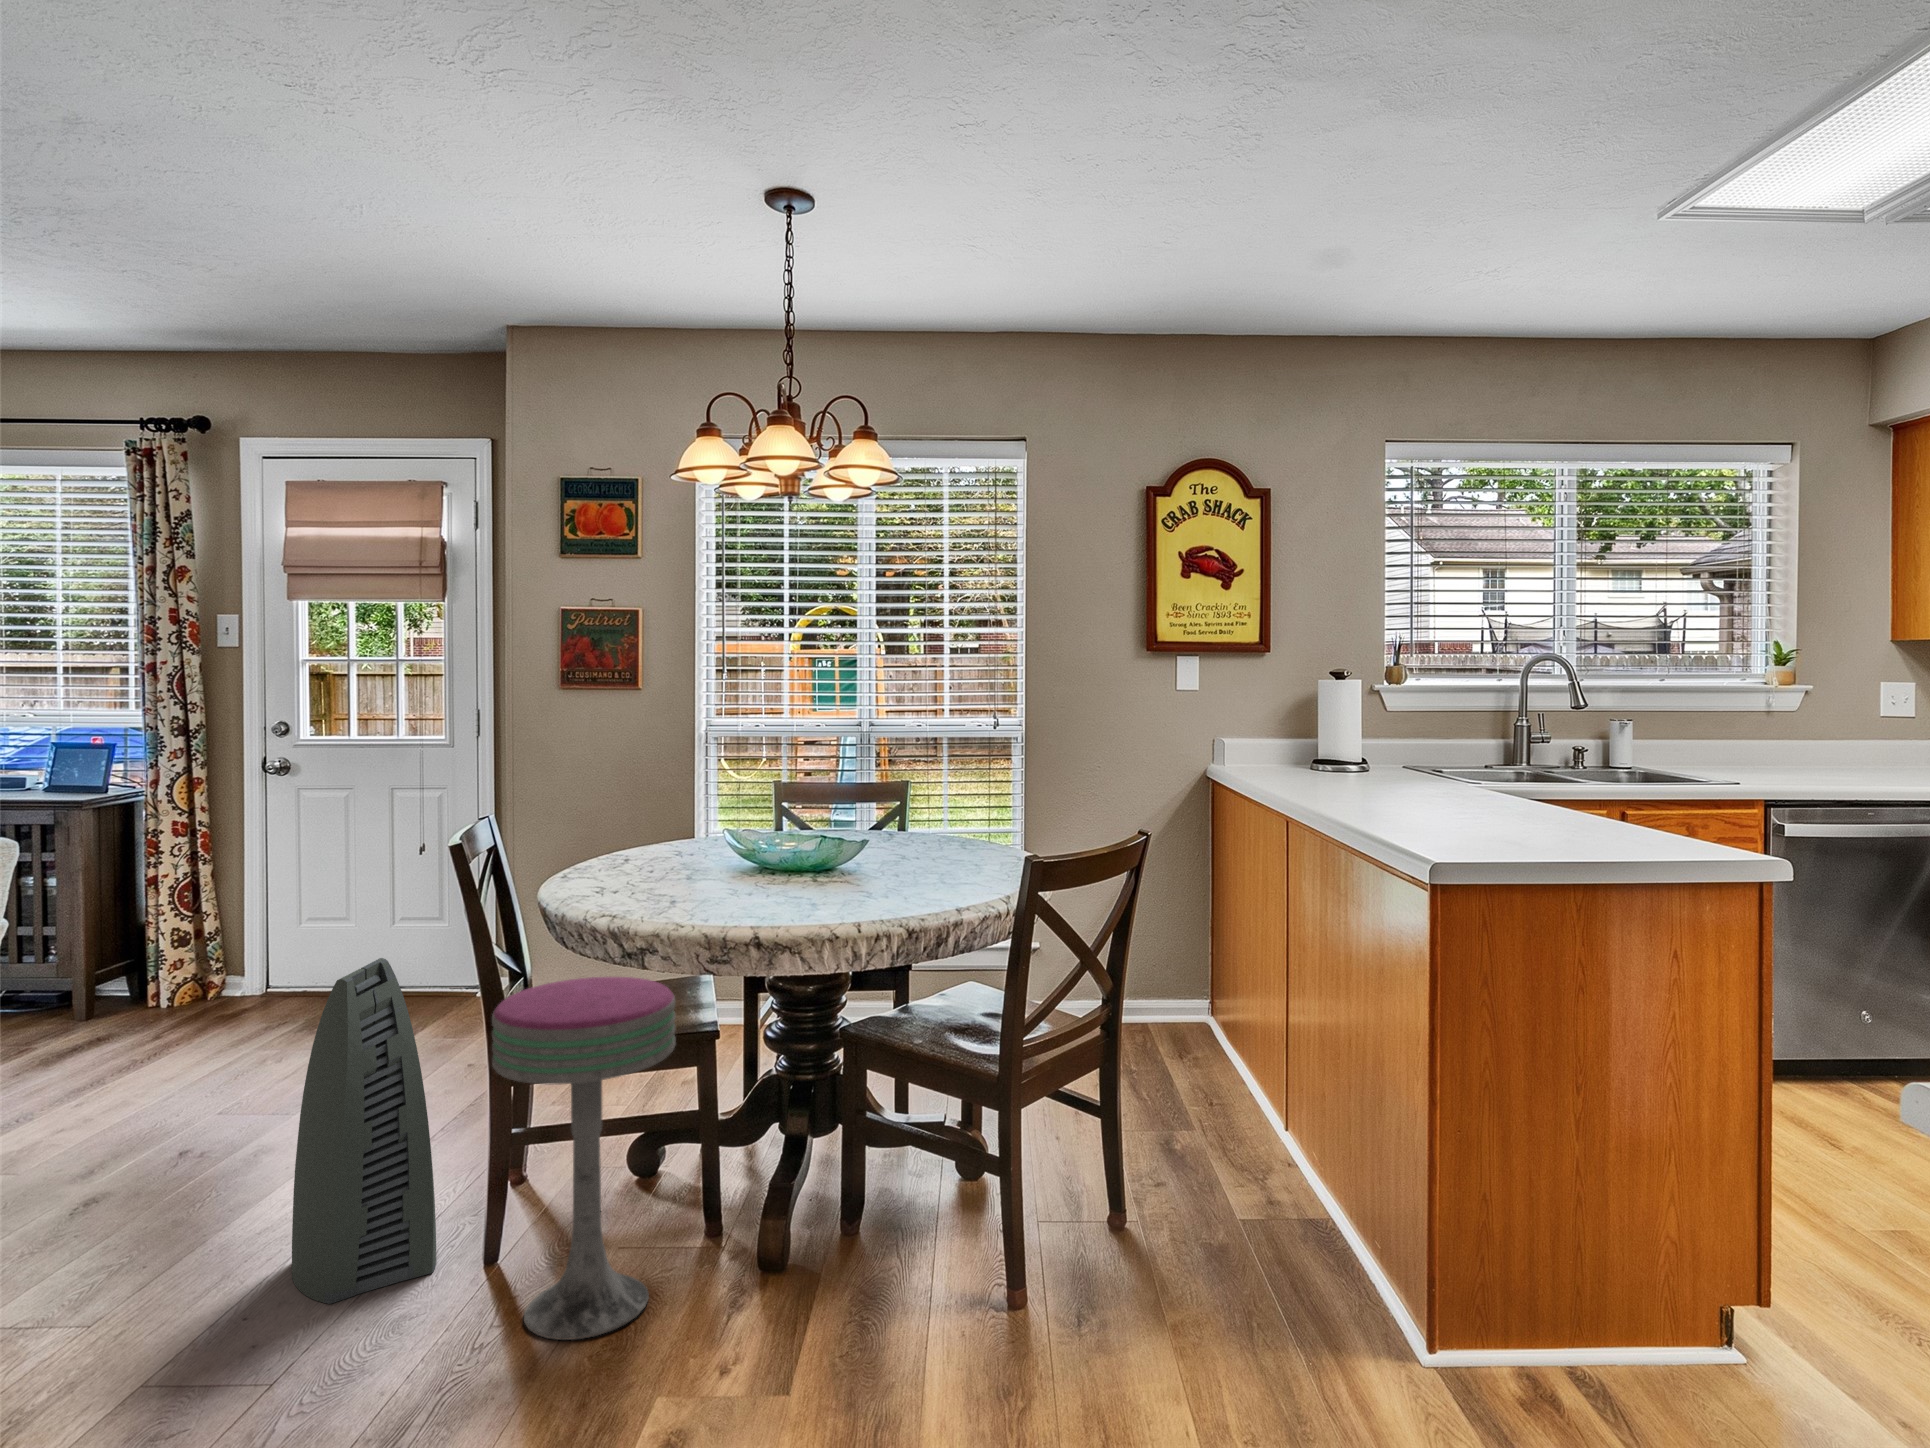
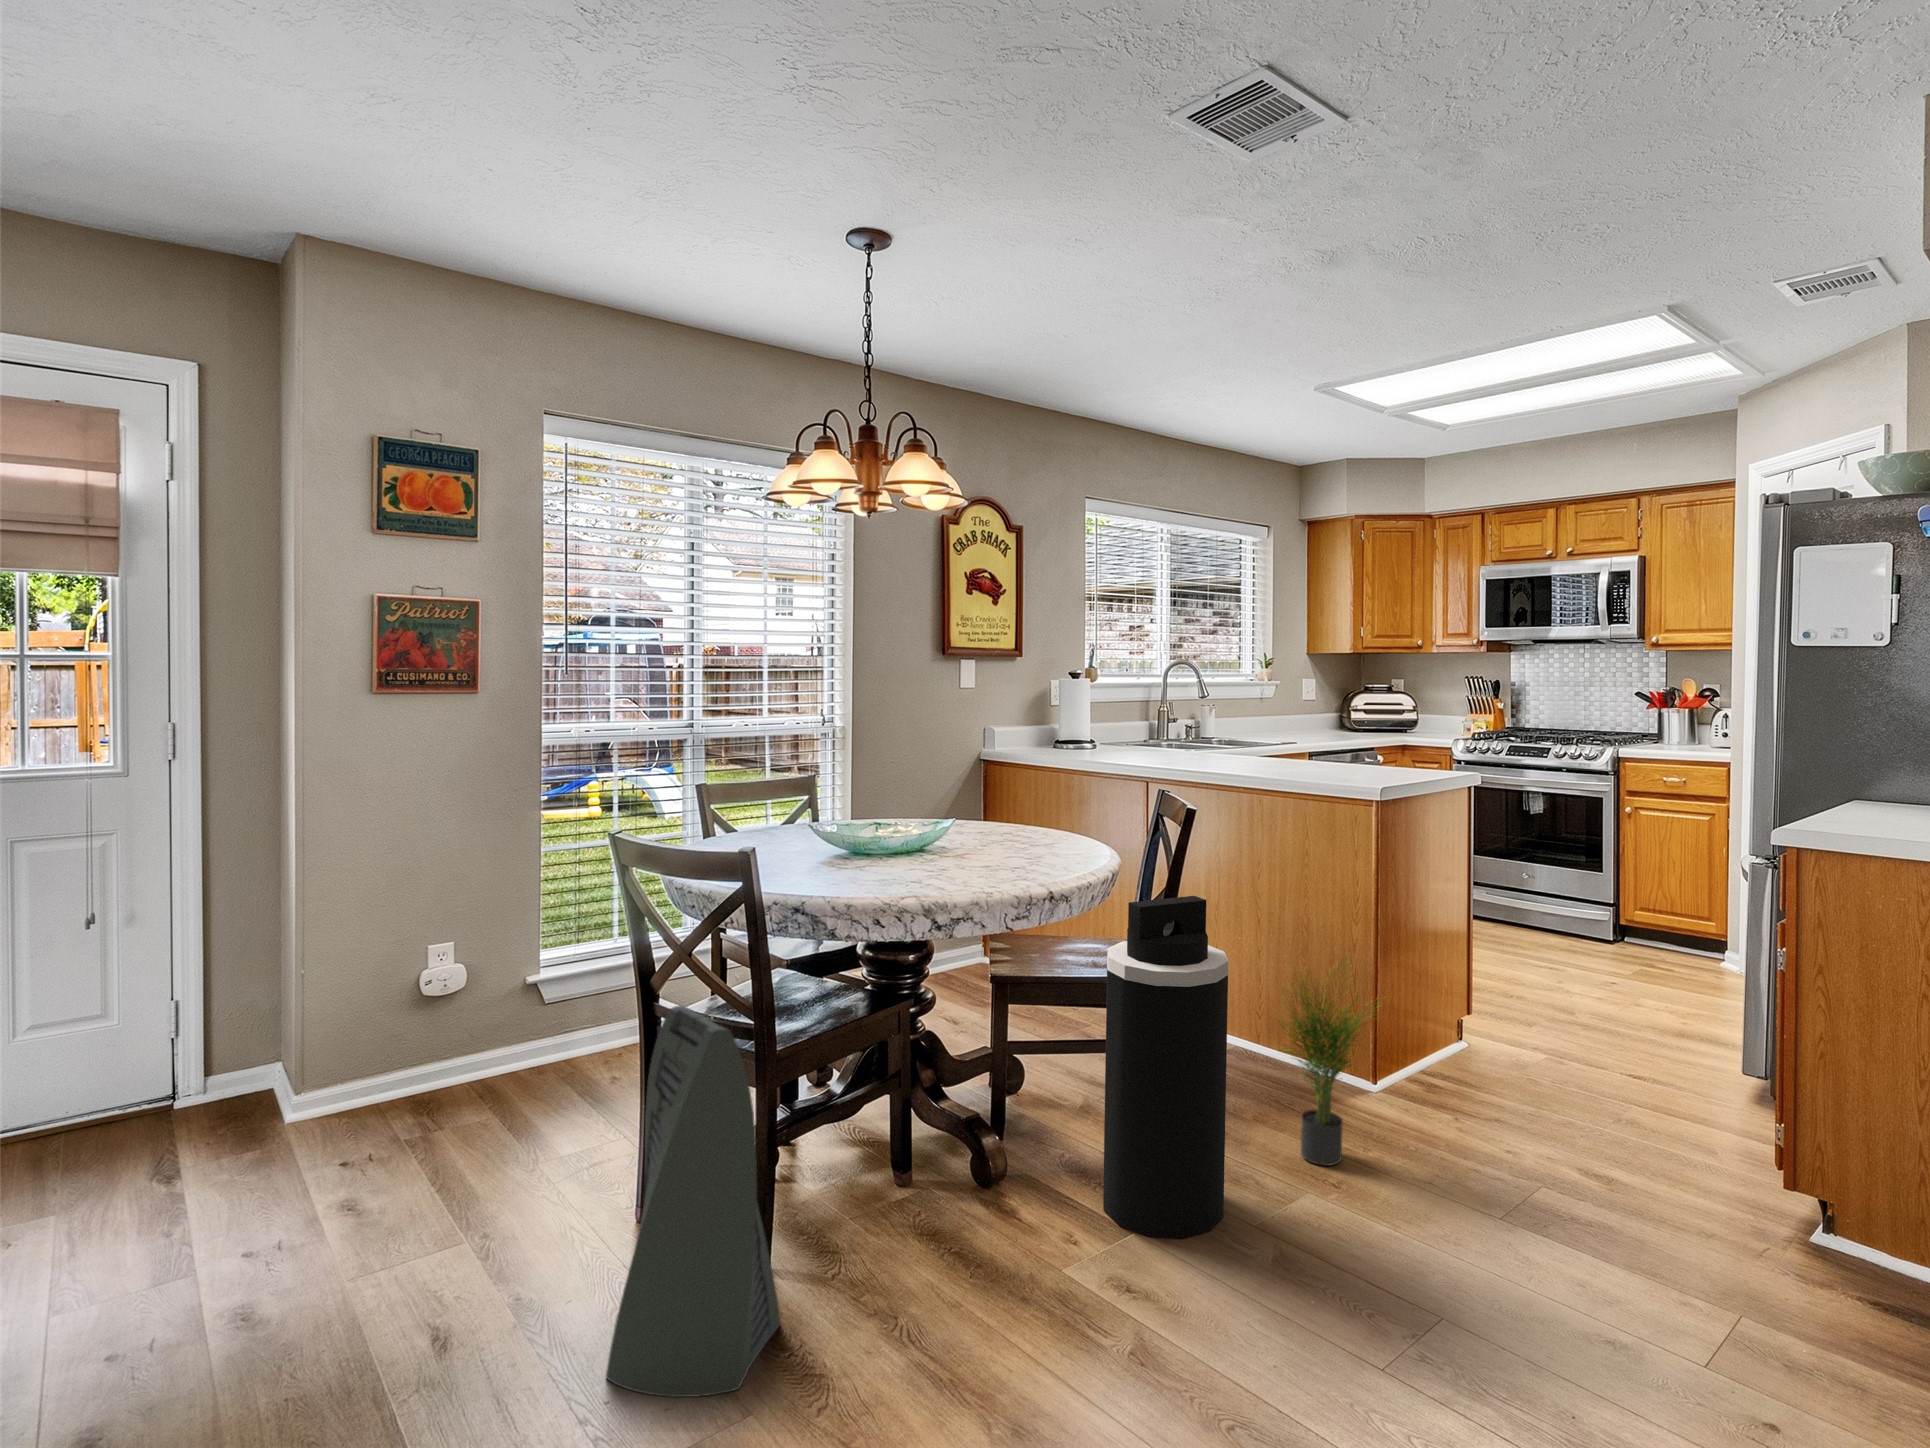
trash can: none [786,936,936,1364] -> present [1103,896,1228,1239]
bar stool: present [492,977,676,1340] -> none [894,969,1057,1317]
potted plant: none [1013,1063,1218,1364] -> present [1285,962,1372,1166]

